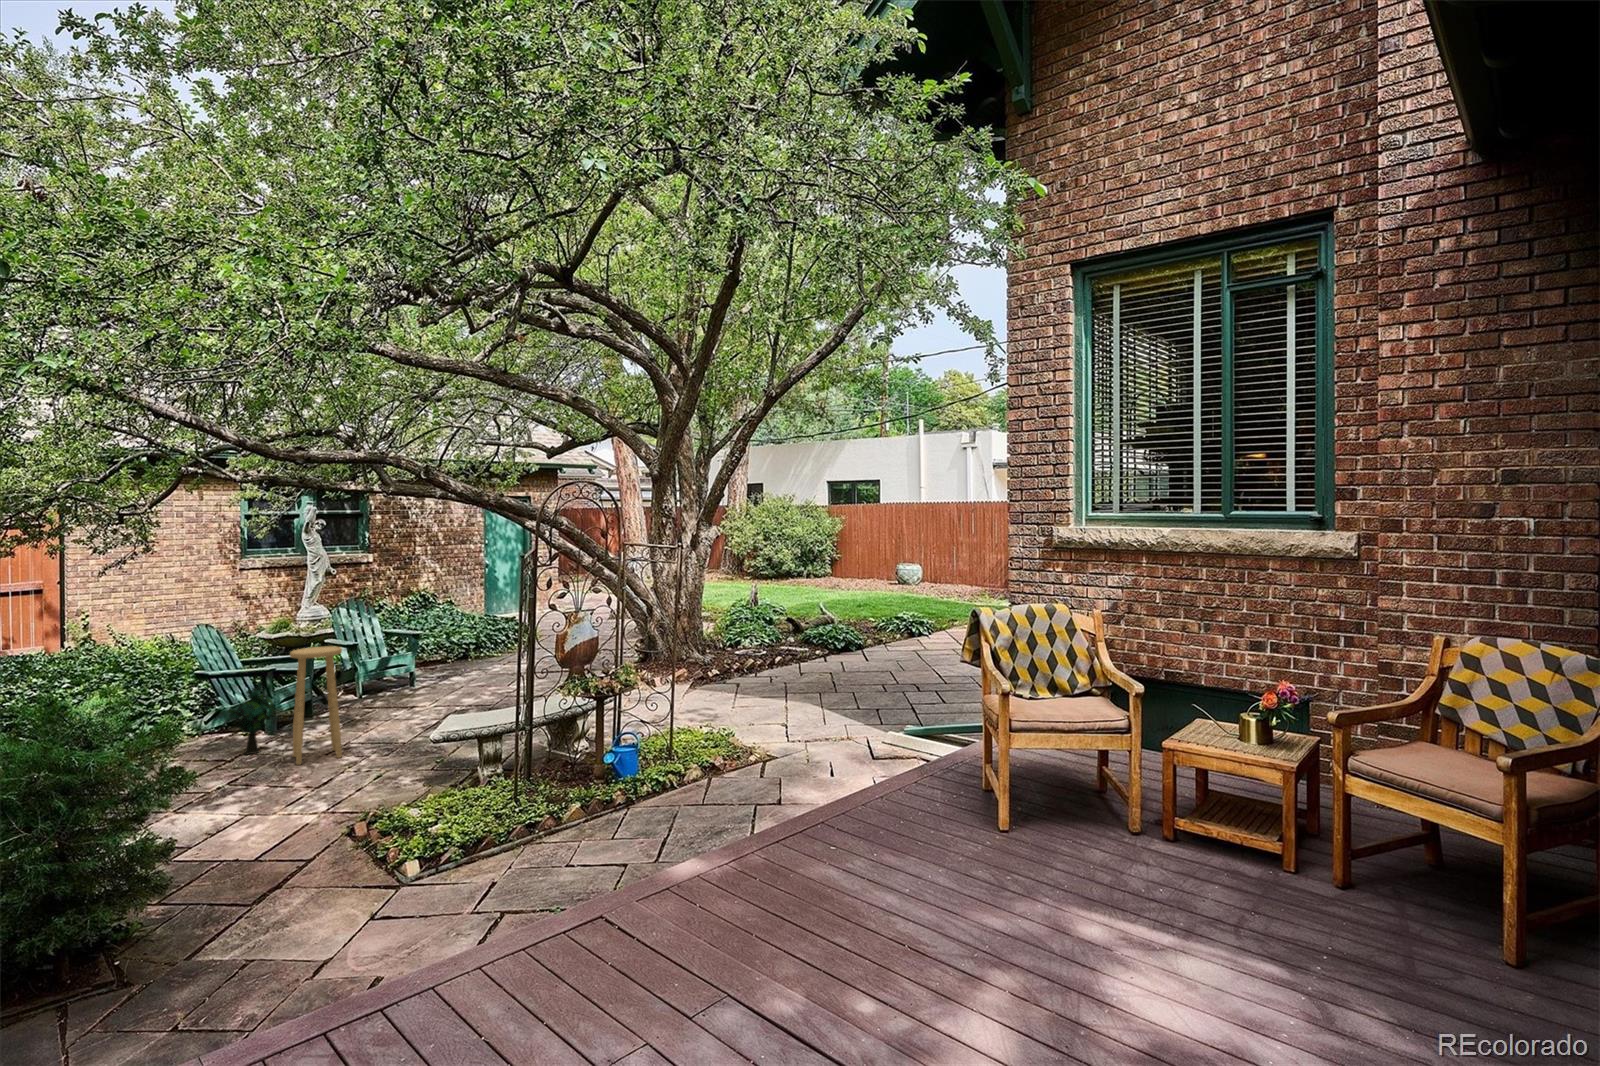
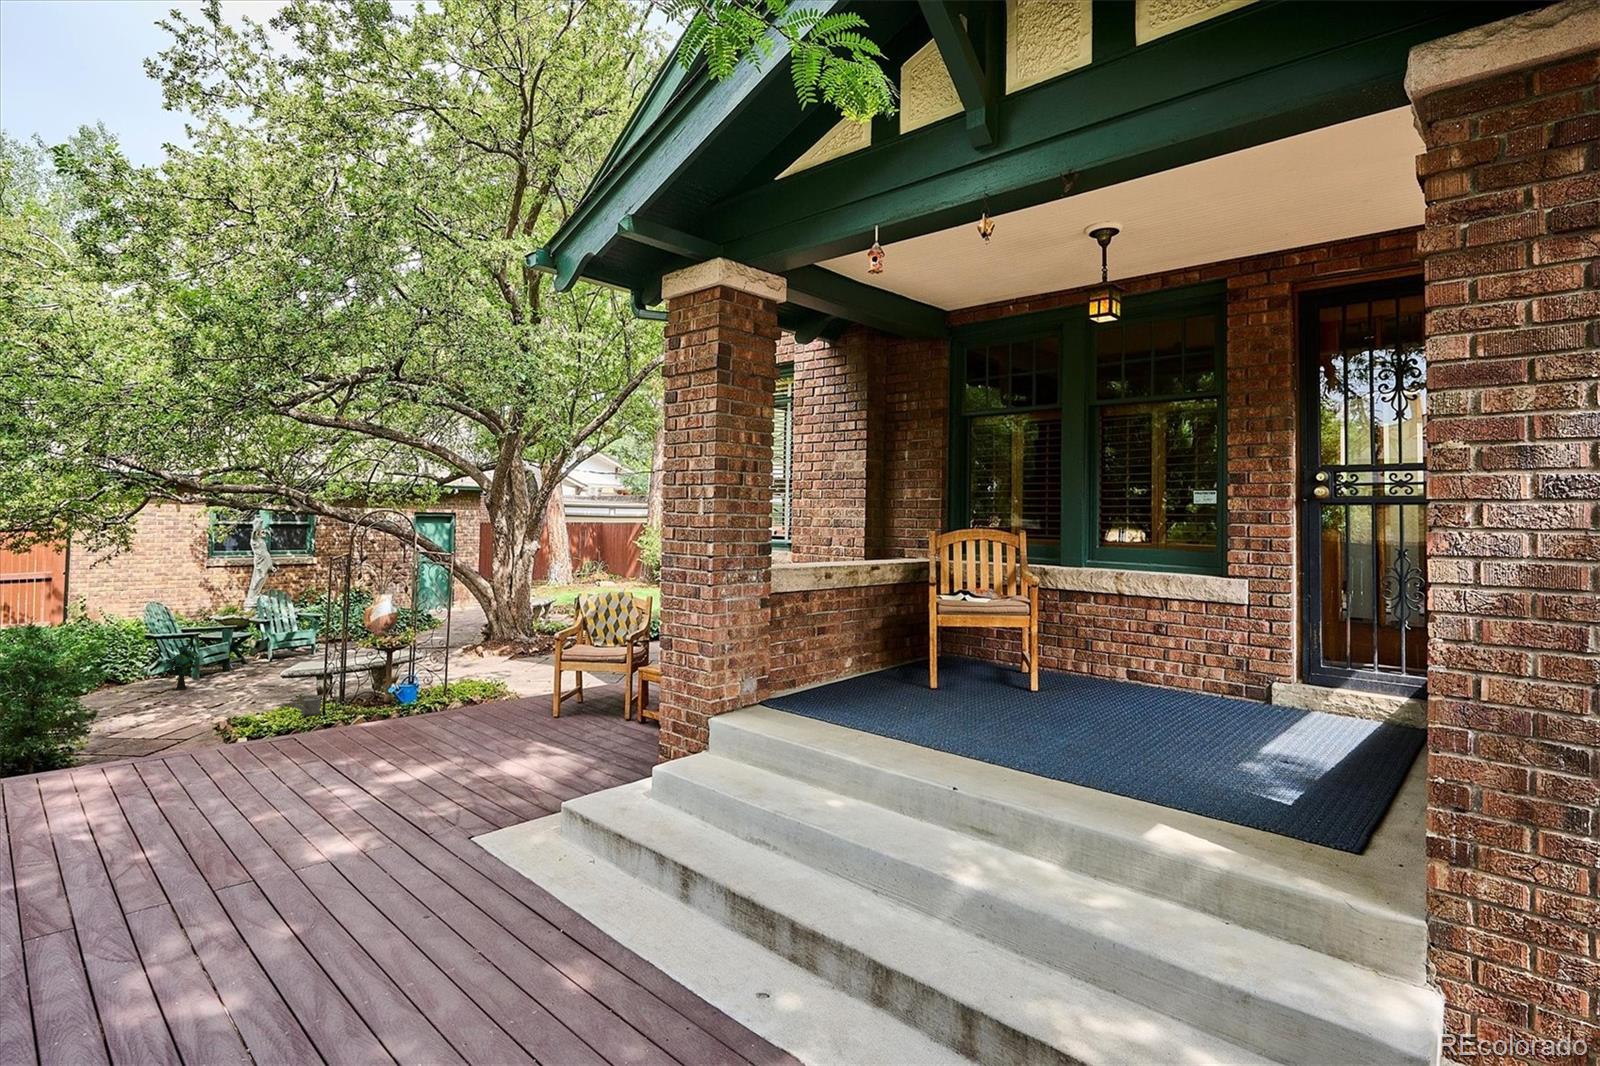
stool: present [290,646,342,765] -> none [206,619,243,696]
watering can: none [476,776,511,812] -> present [292,696,322,716]

